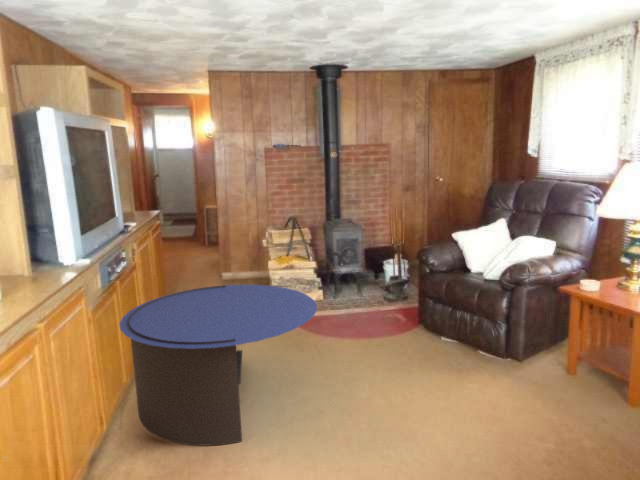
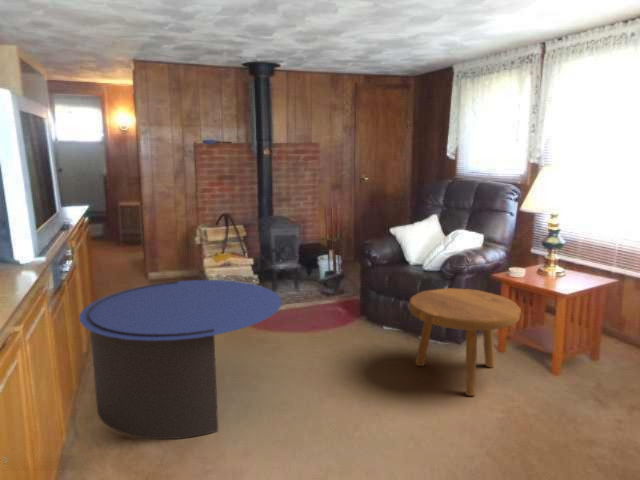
footstool: none [456,302,587,426] -> present [409,288,521,396]

